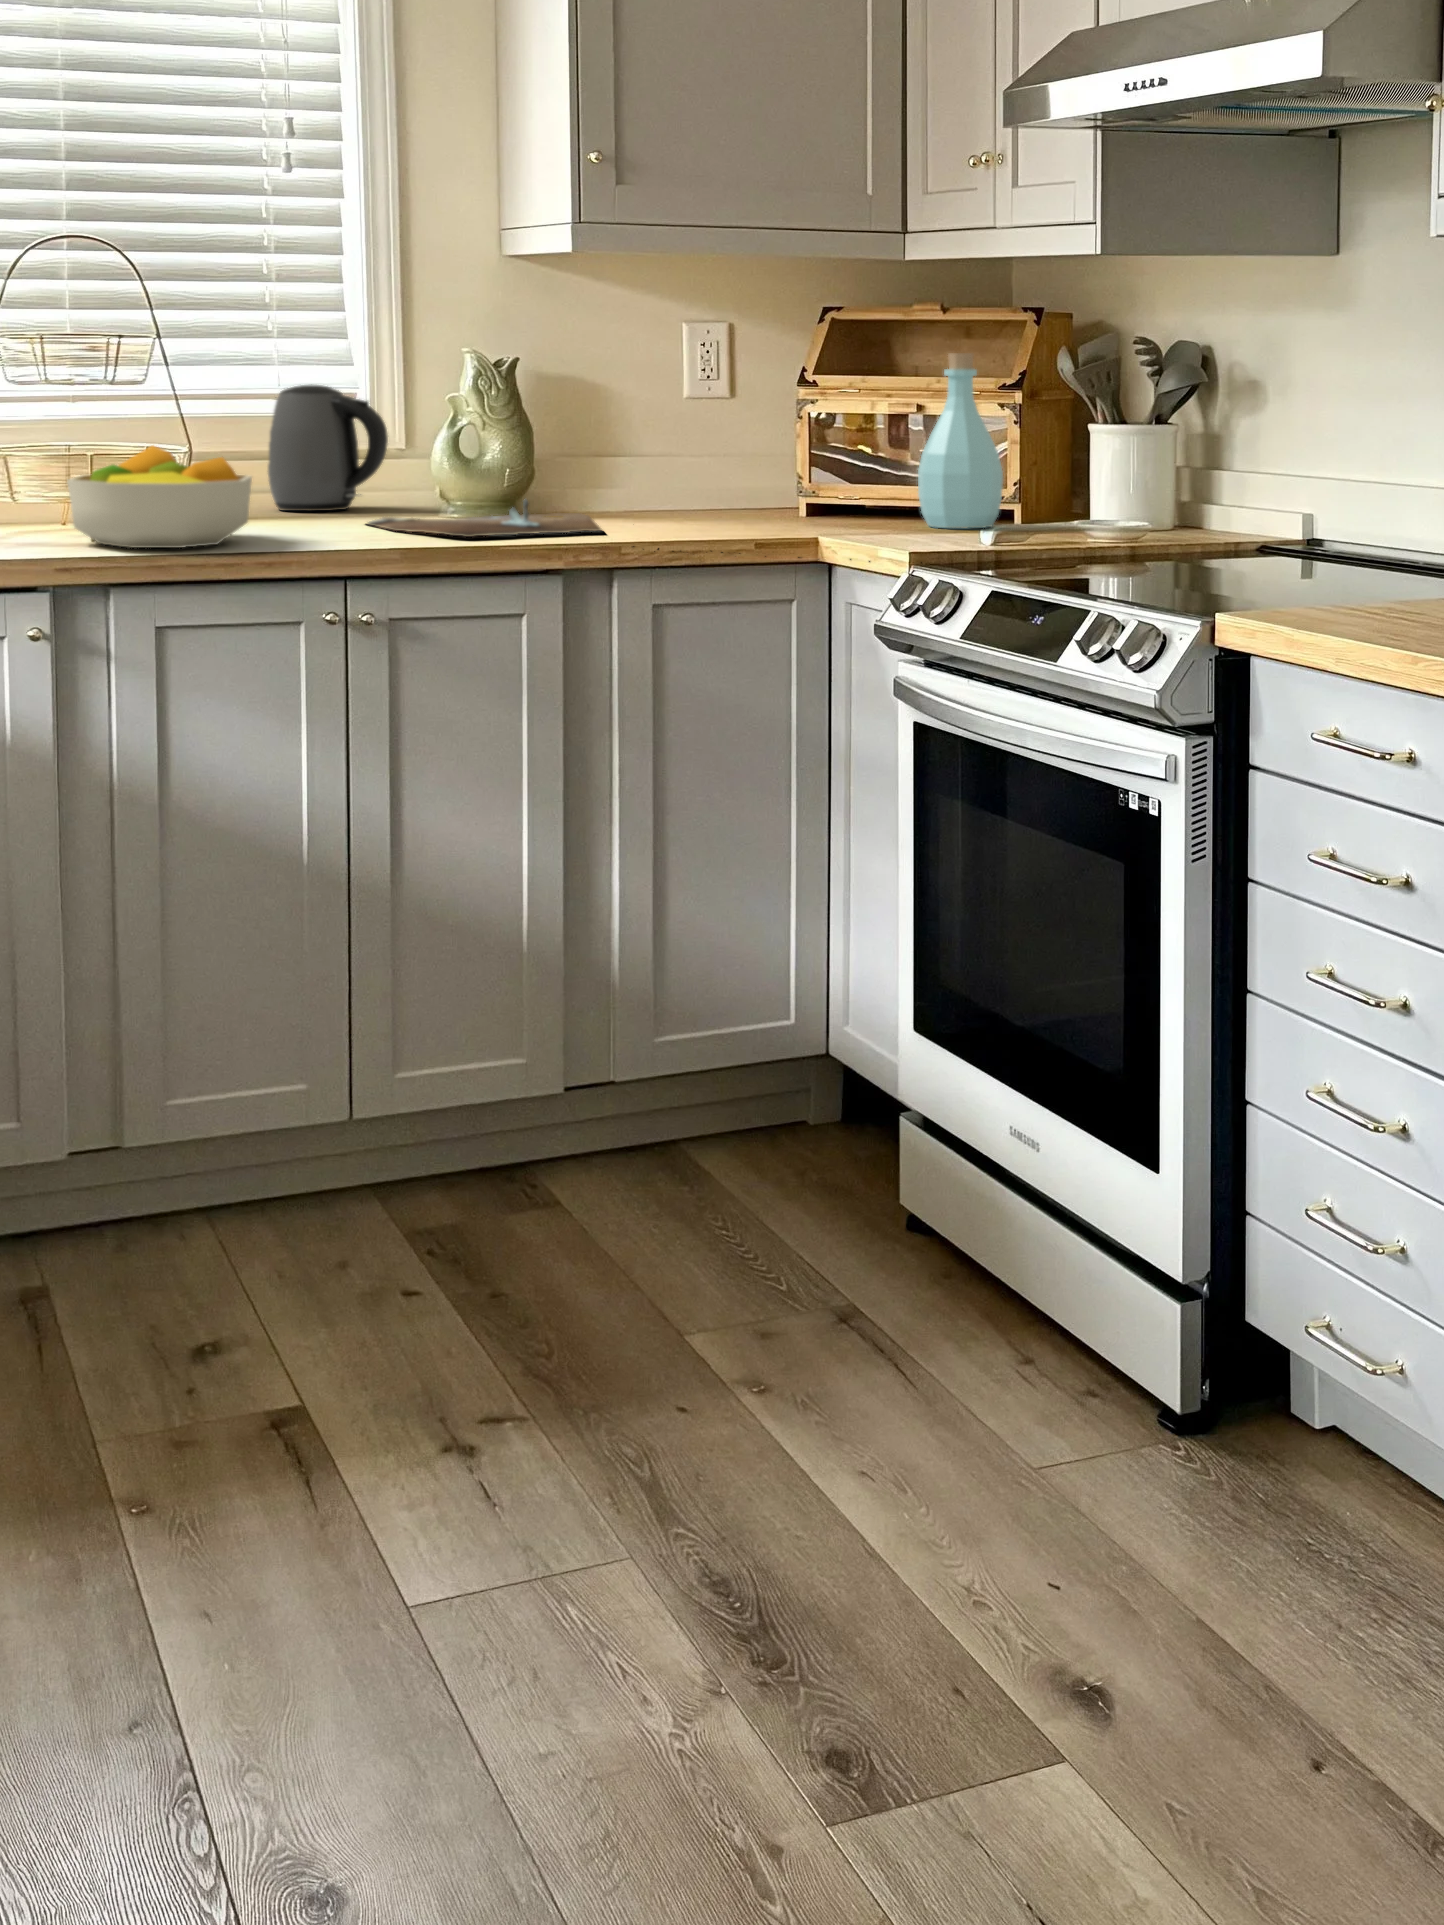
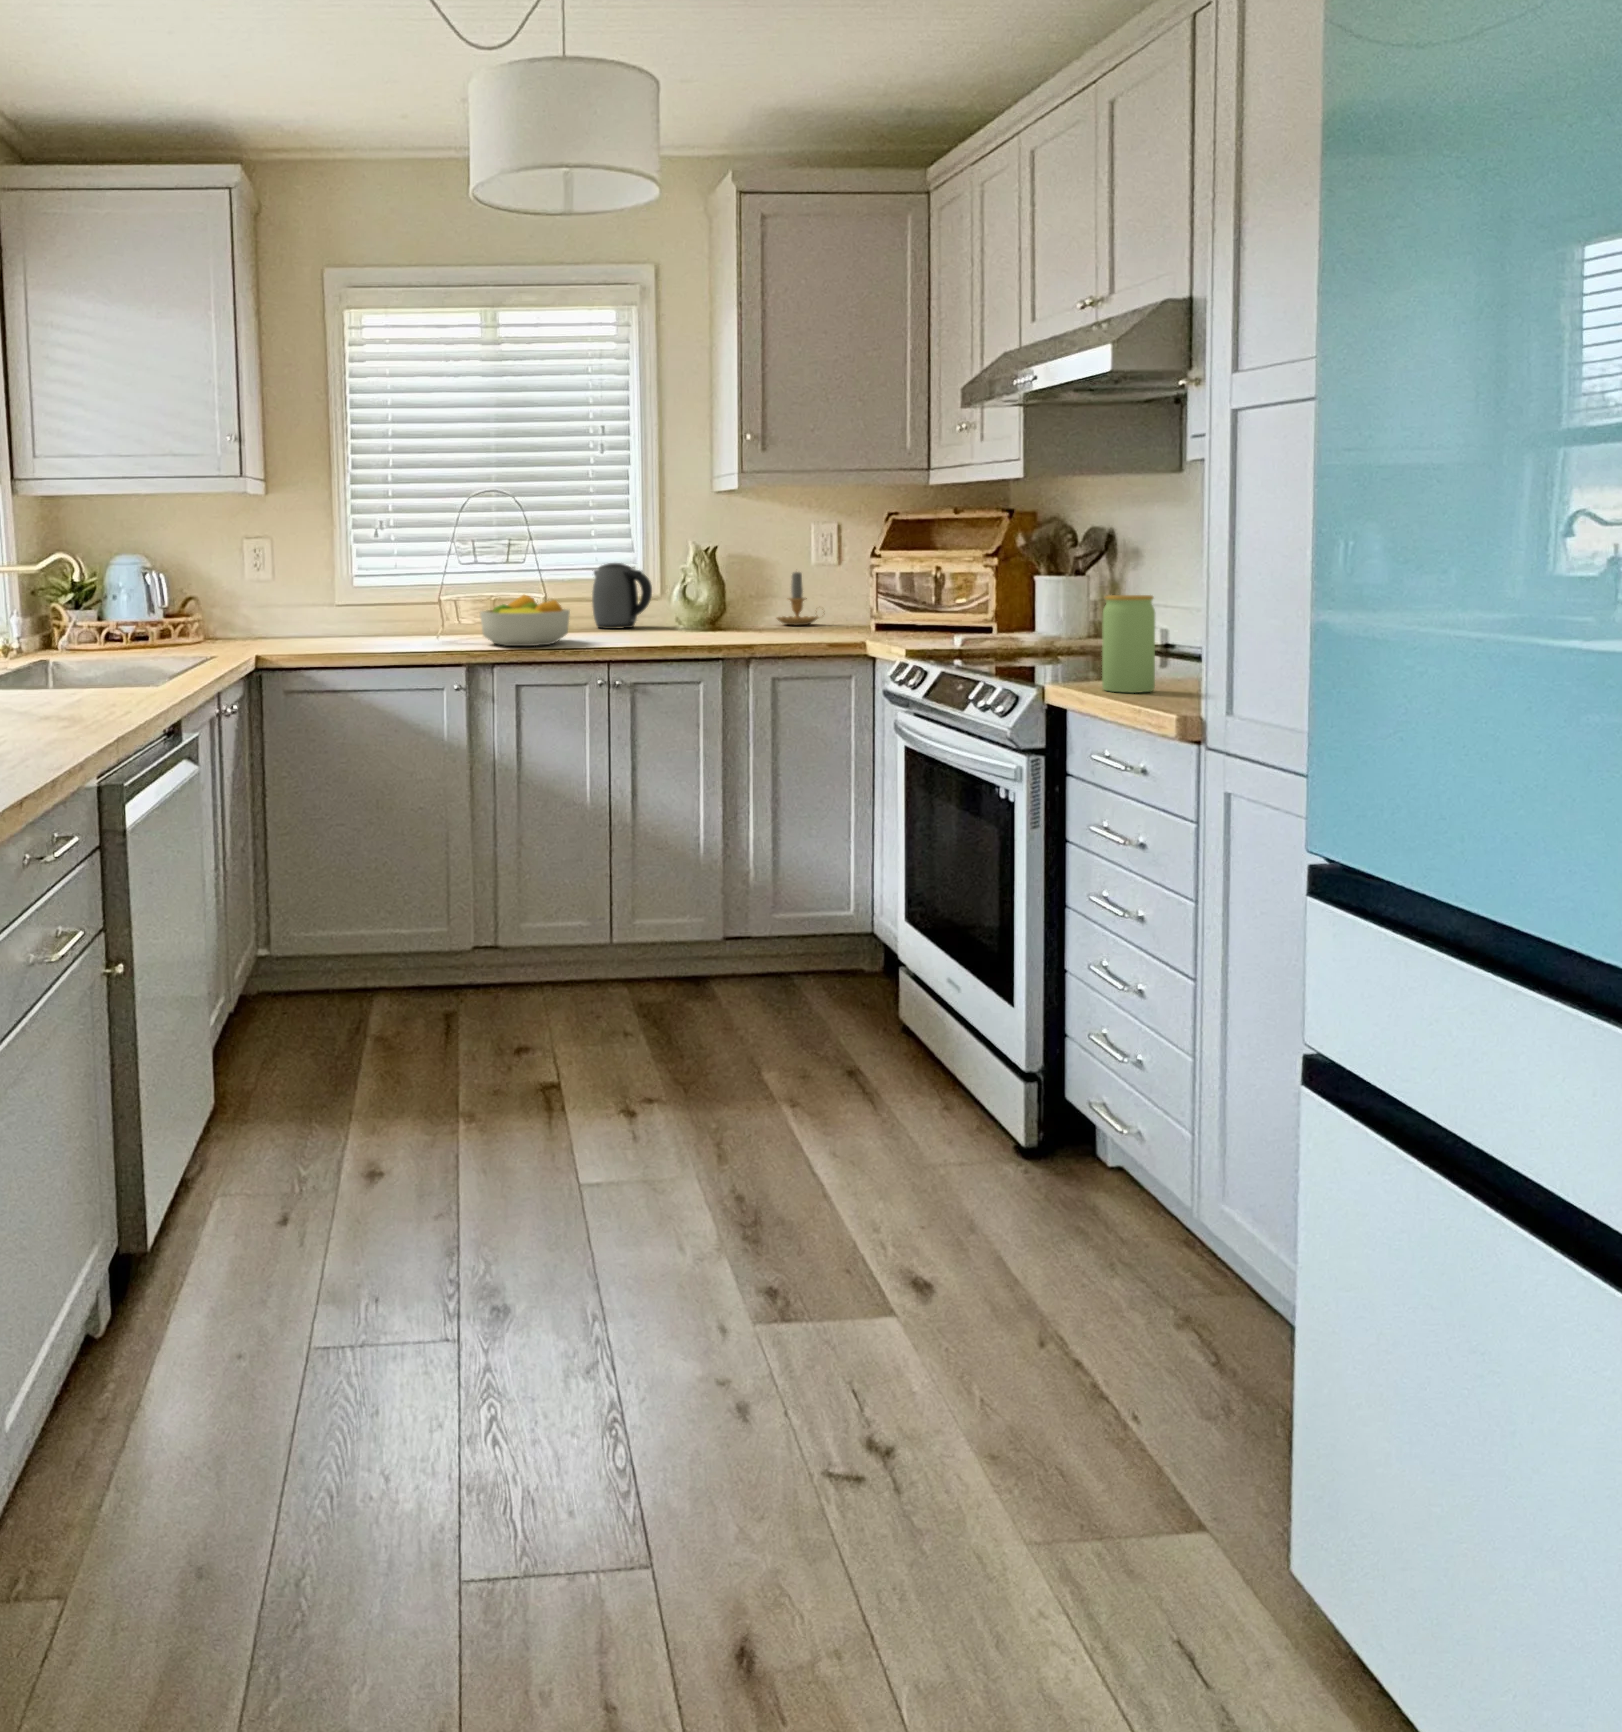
bottle: present [918,353,1003,528] -> none [932,539,982,638]
candle: none [616,402,708,505] -> present [777,572,824,625]
jar: none [1315,460,1402,627] -> present [1102,595,1155,693]
cutting board: present [367,500,601,537] -> none [633,621,775,641]

